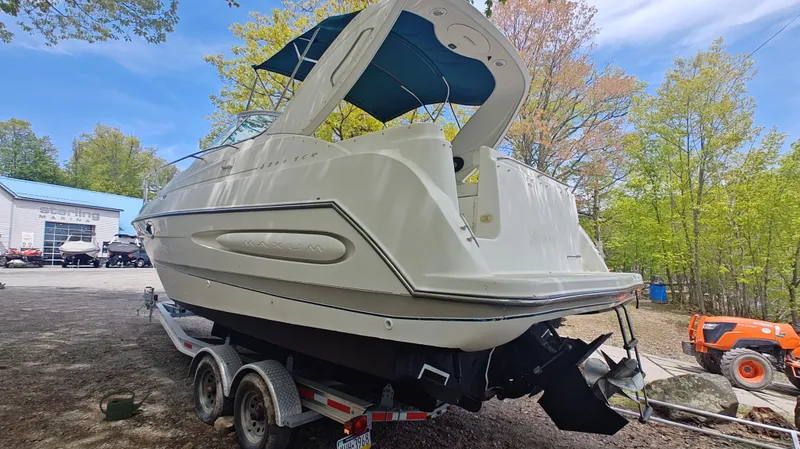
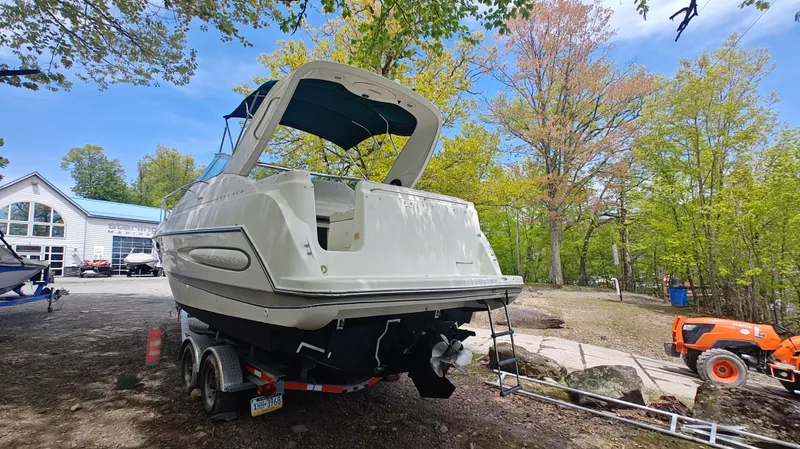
fire extinguisher: none [131,331,159,382] -> present [145,325,167,366]

